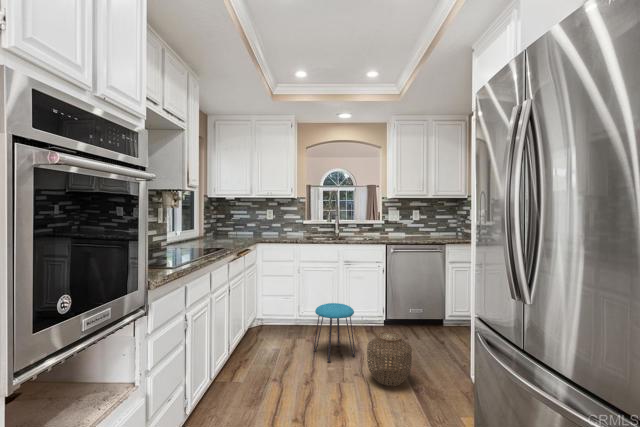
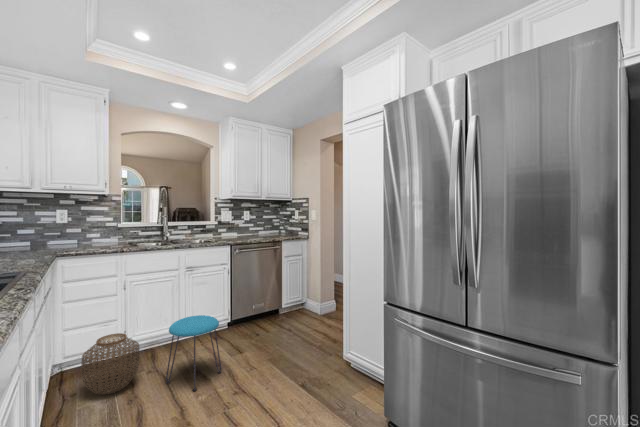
woven basket: present [367,332,412,386] -> present [81,333,139,394]

